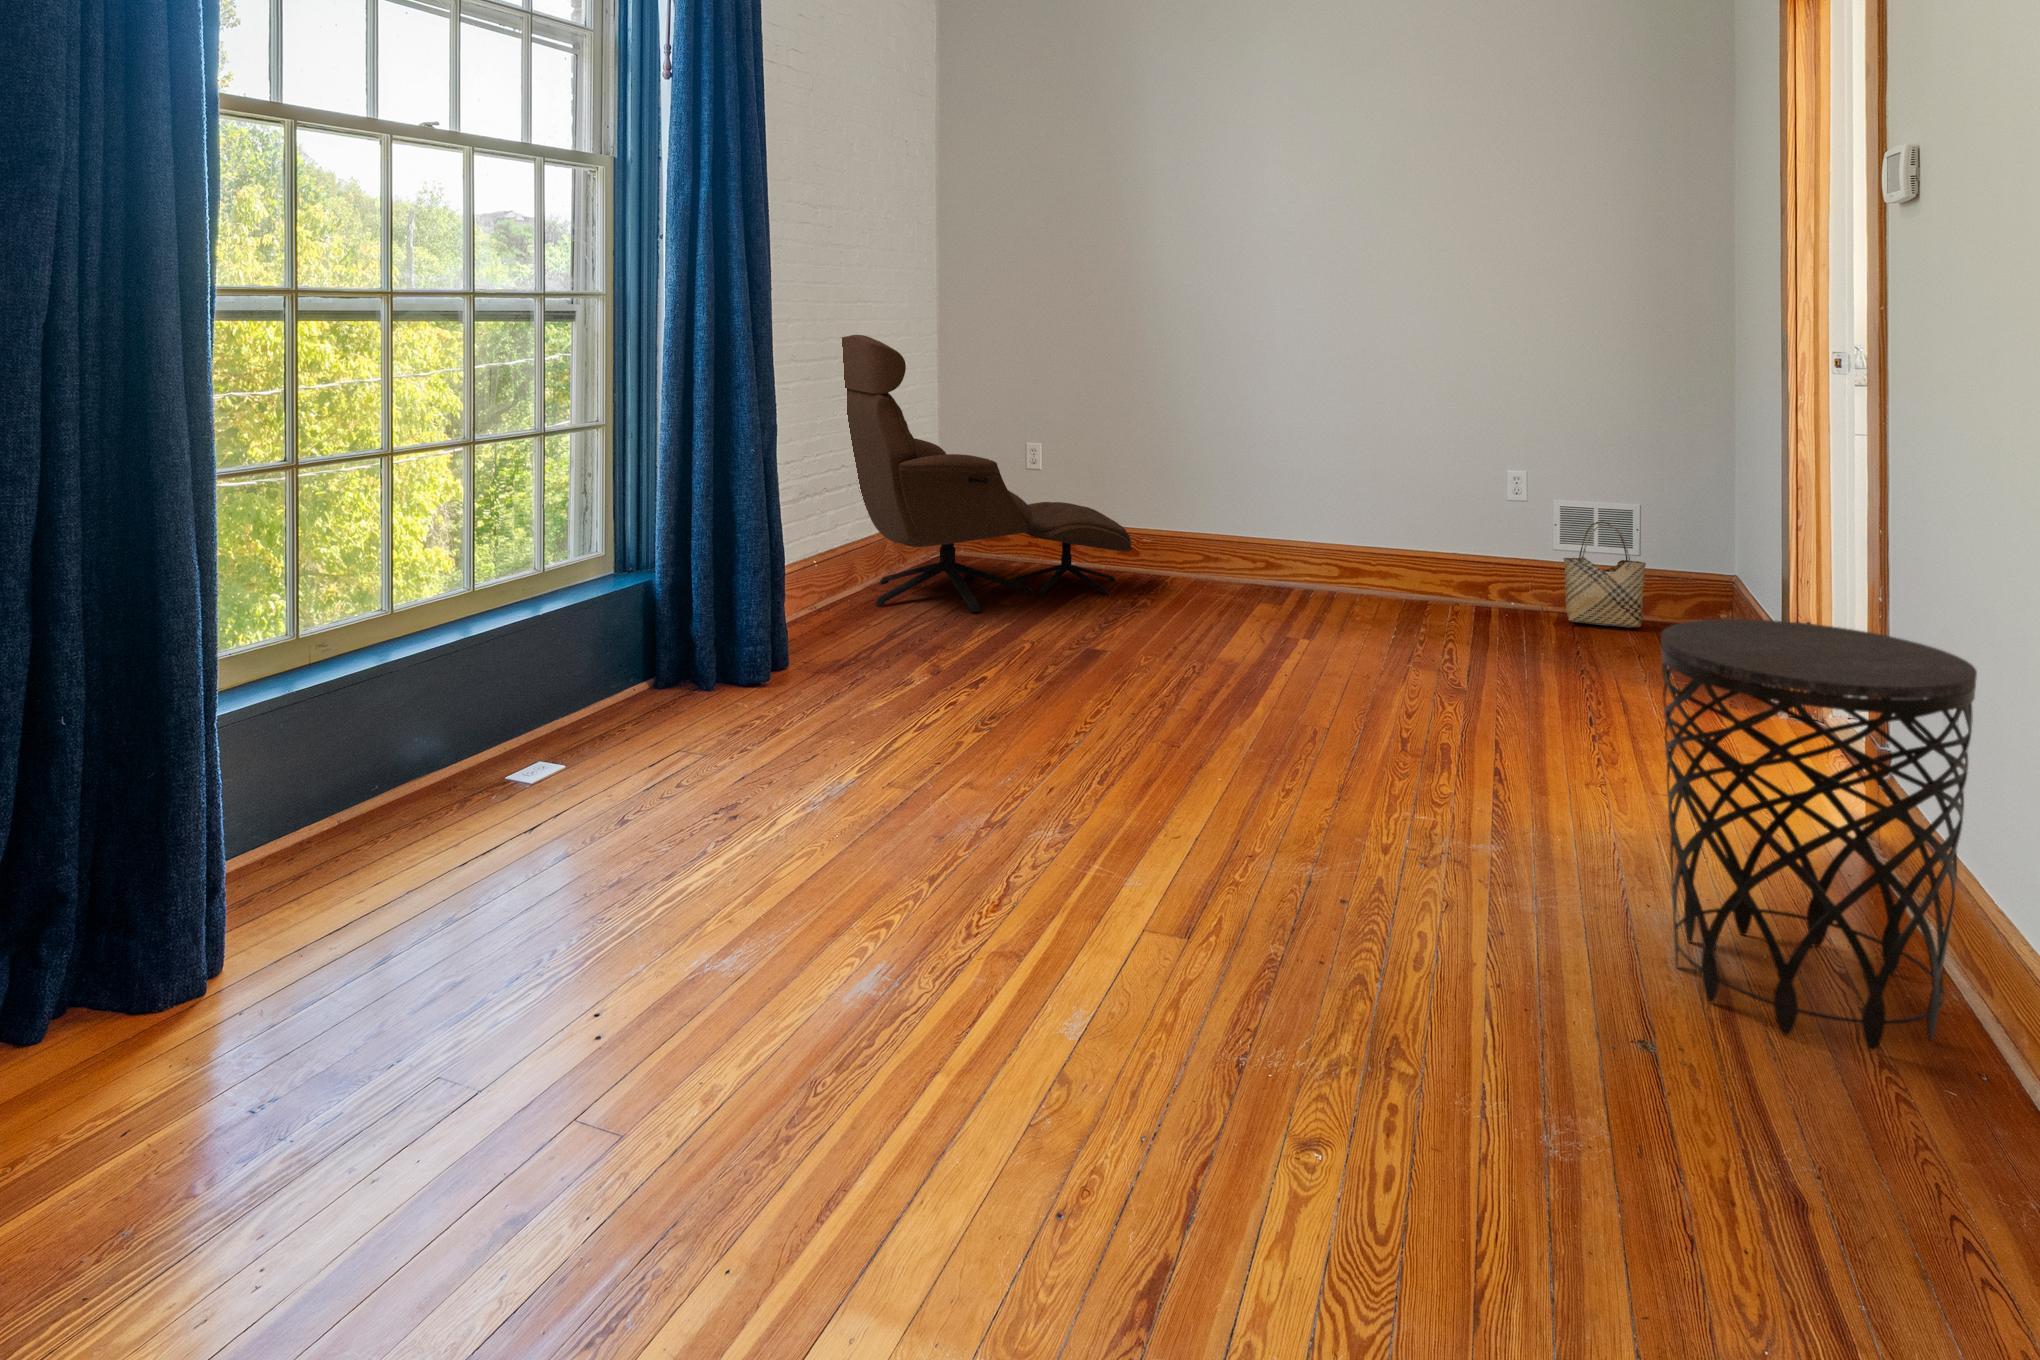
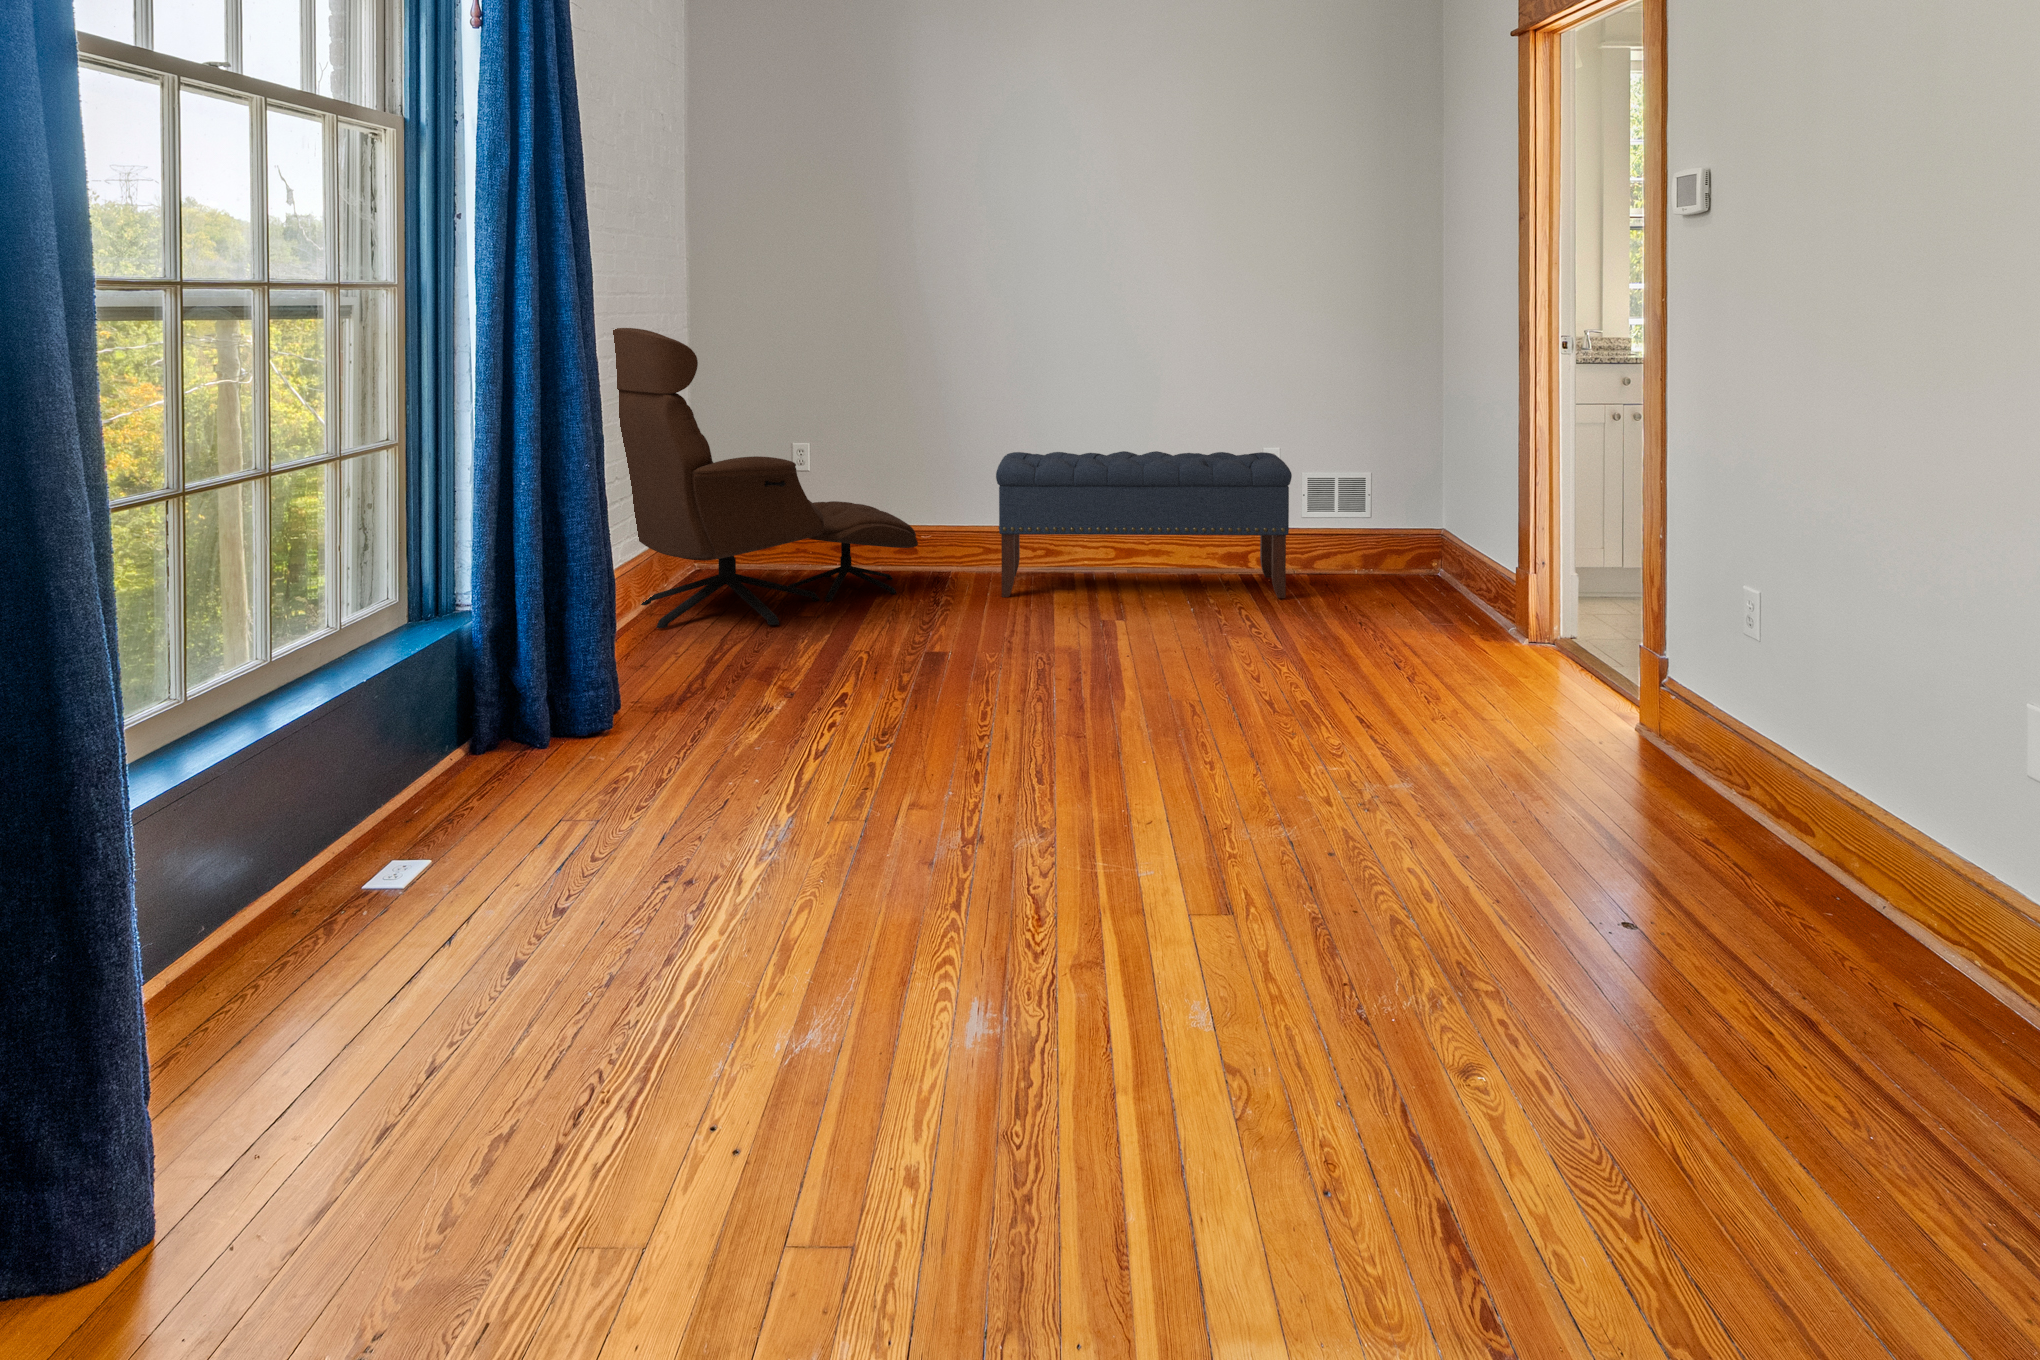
bench: none [1202,464,1523,636] -> present [996,451,1292,598]
woven basket: present [1564,521,1646,628] -> none [1314,488,1380,581]
side table: present [1661,619,1977,1051] -> none [1591,562,1832,900]

